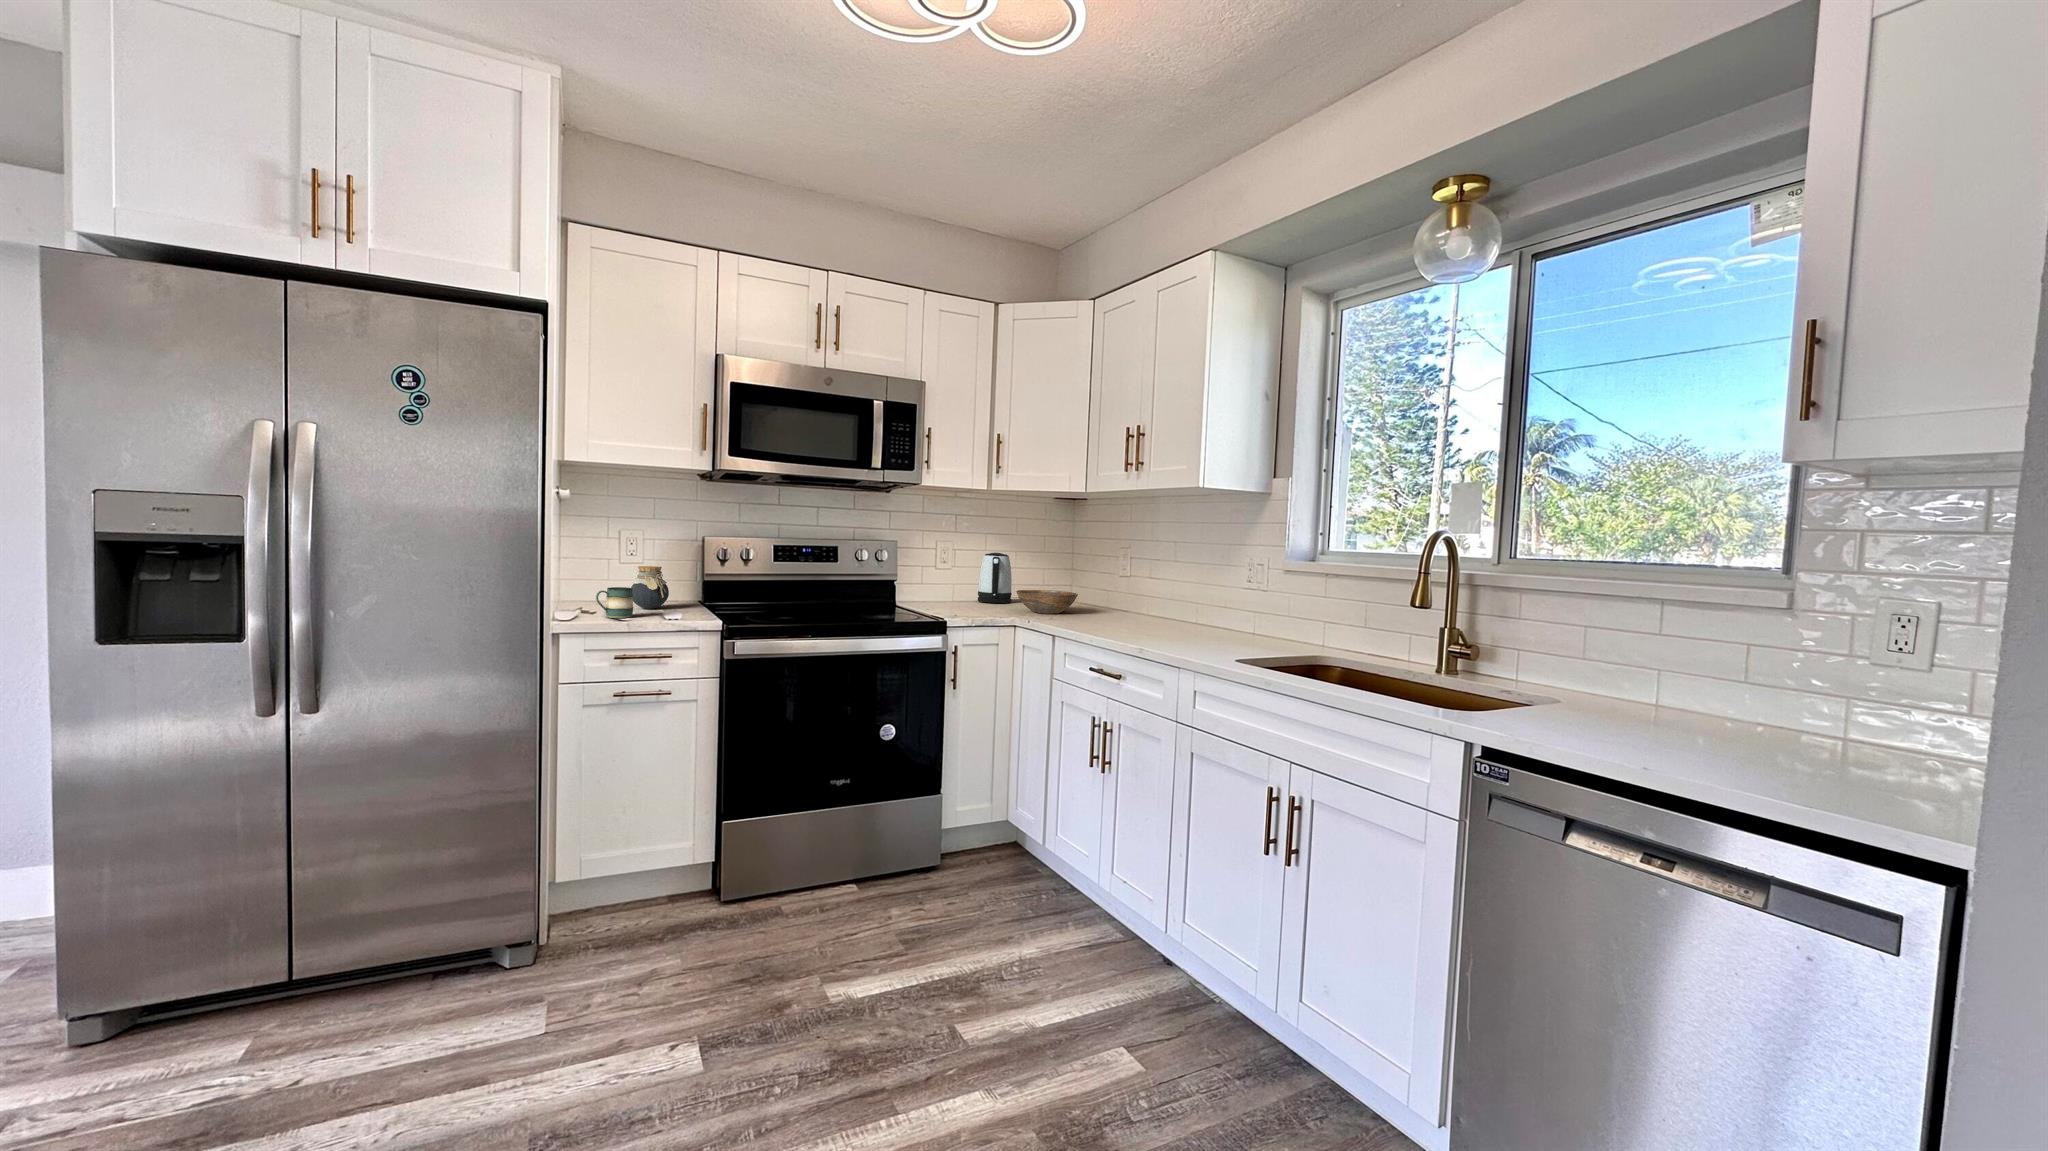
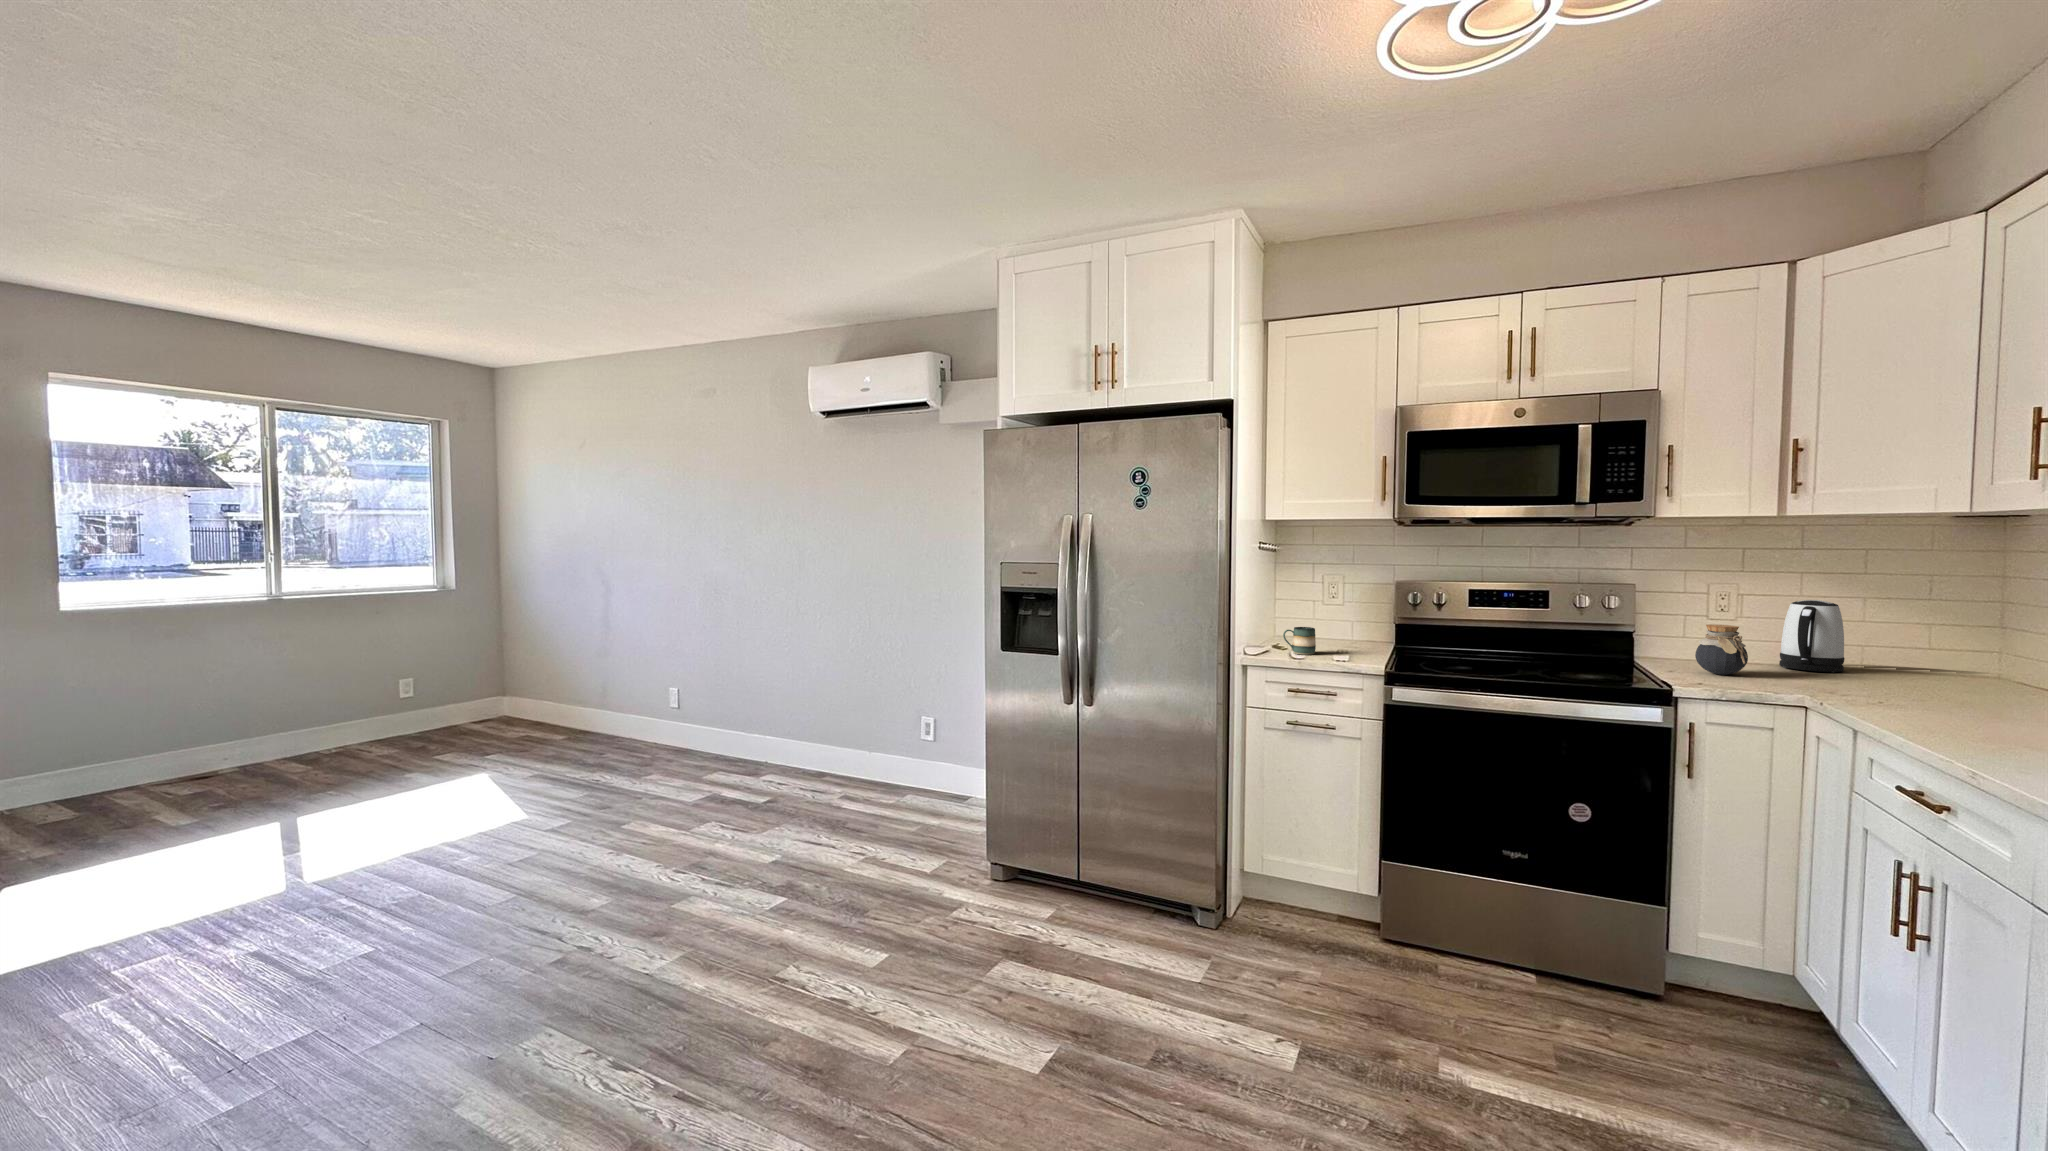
jar: present [631,566,669,609] -> present [1695,624,1748,675]
bowl: present [1016,590,1078,614] -> none [1821,657,1953,697]

